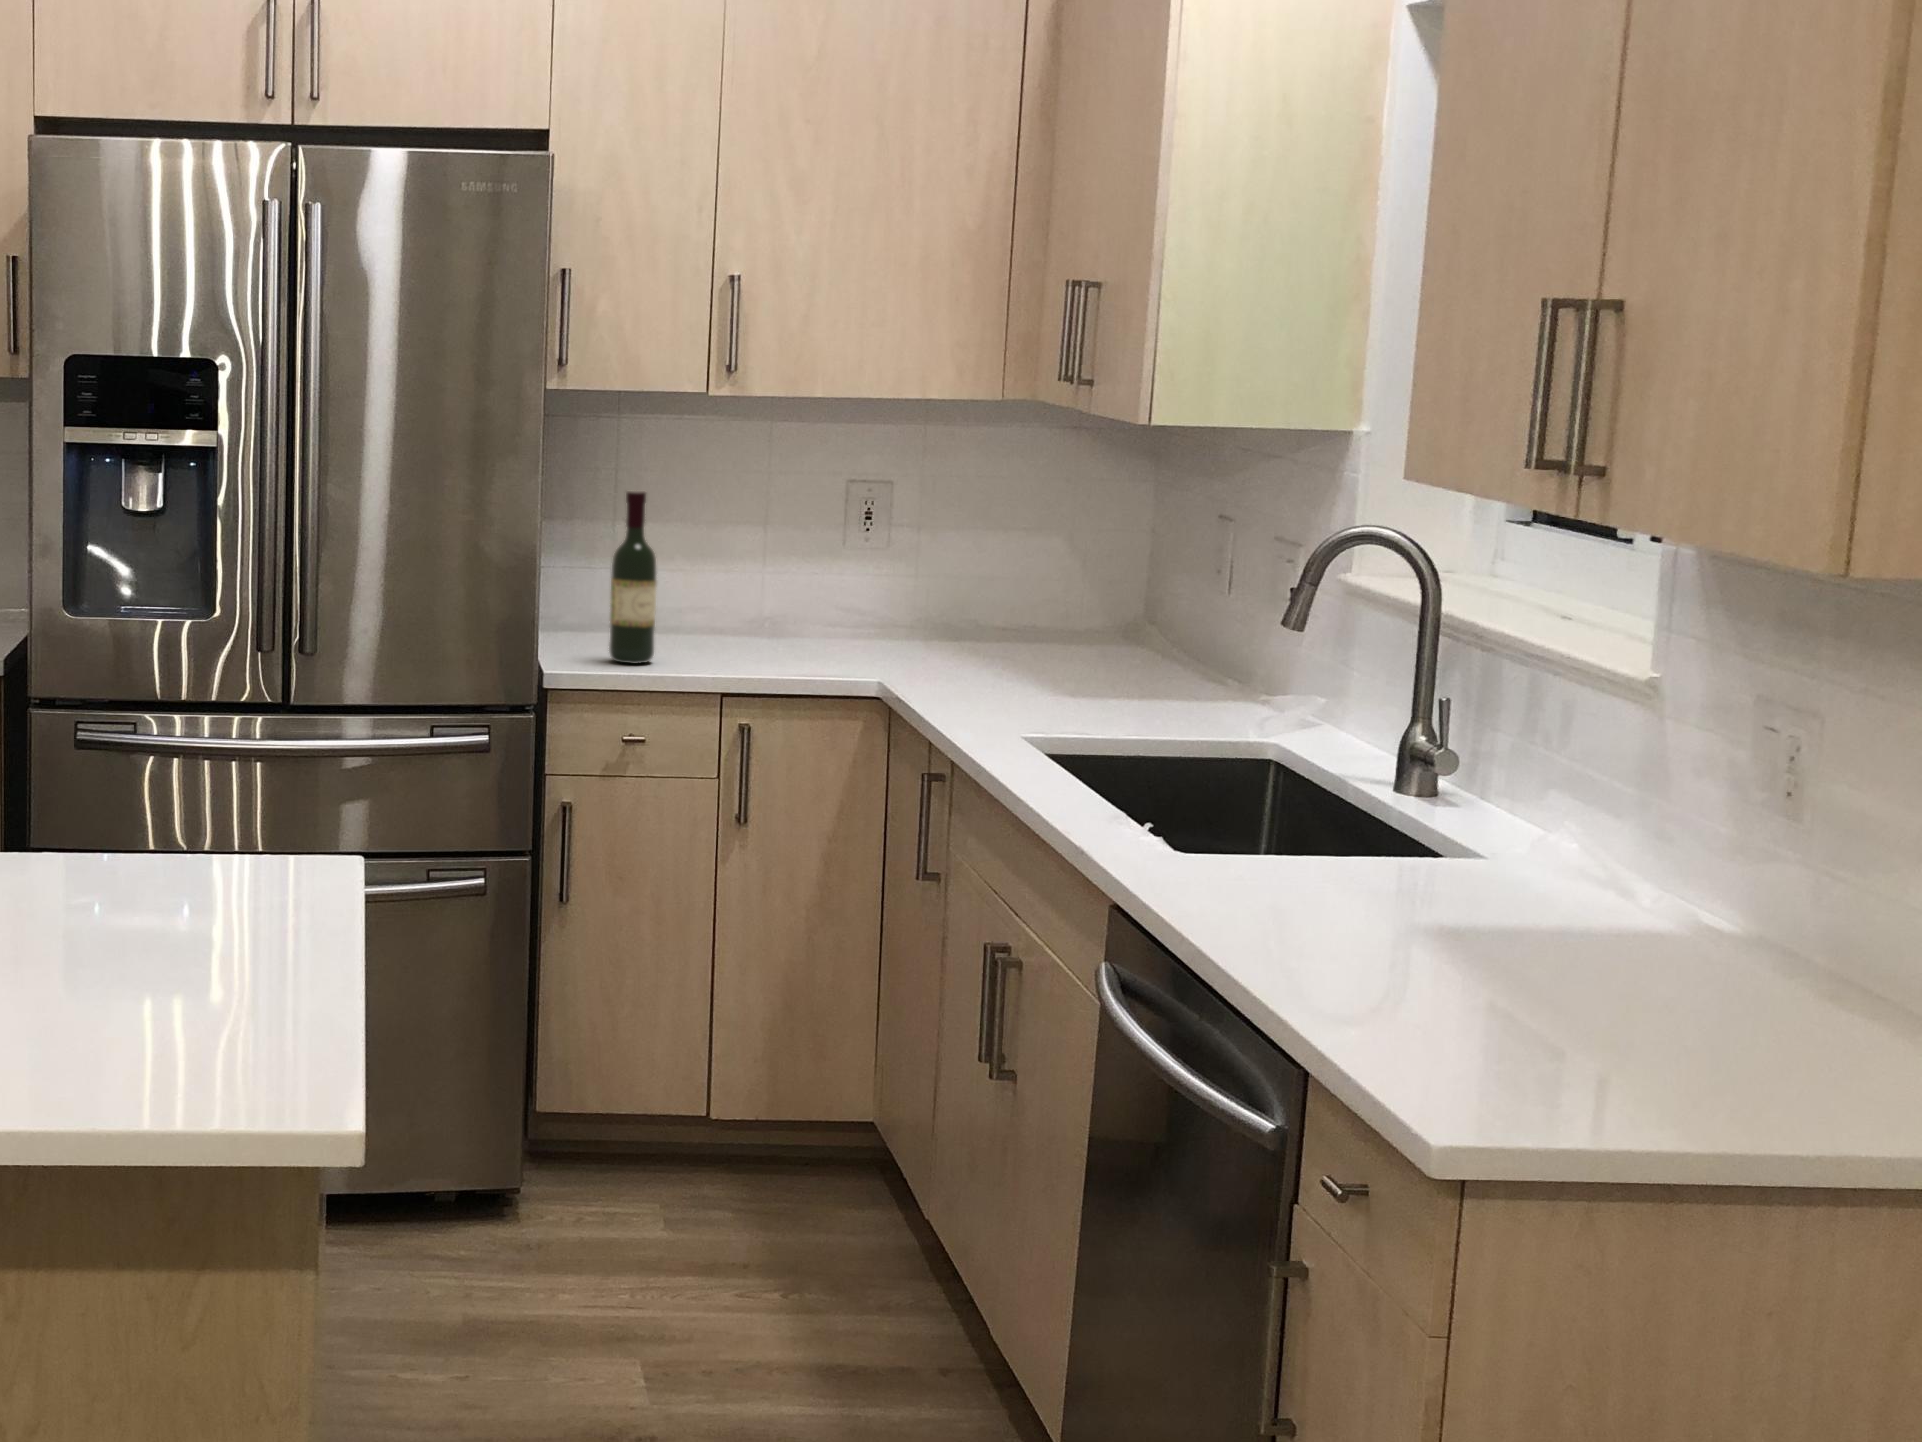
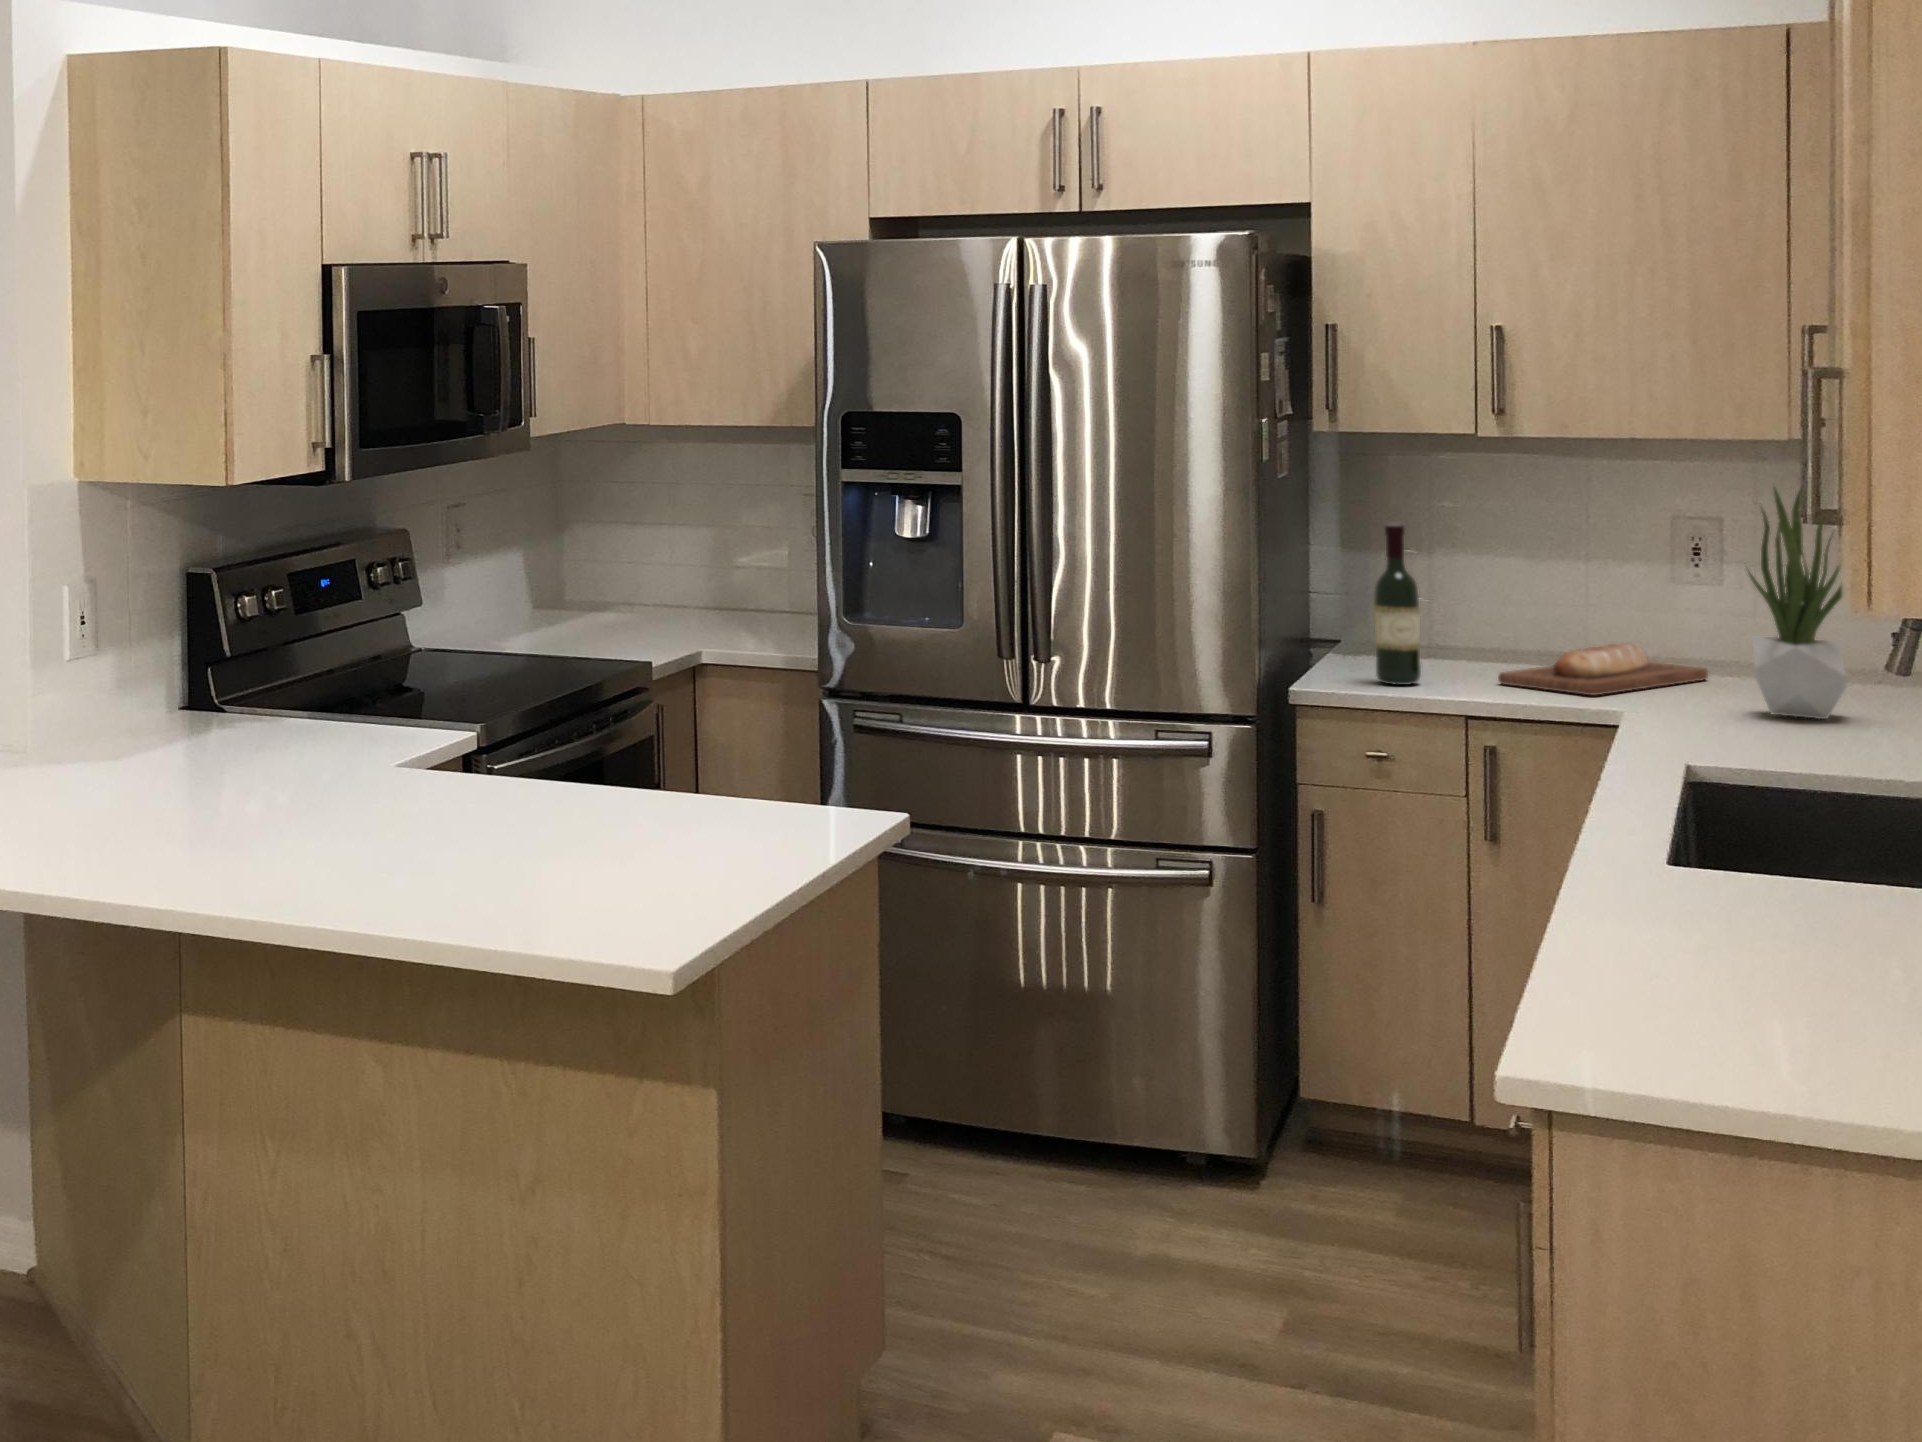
potted plant: none [982,449,1095,684] -> present [1748,487,1847,719]
bread loaf: none [720,610,885,668] -> present [1498,643,1708,696]

